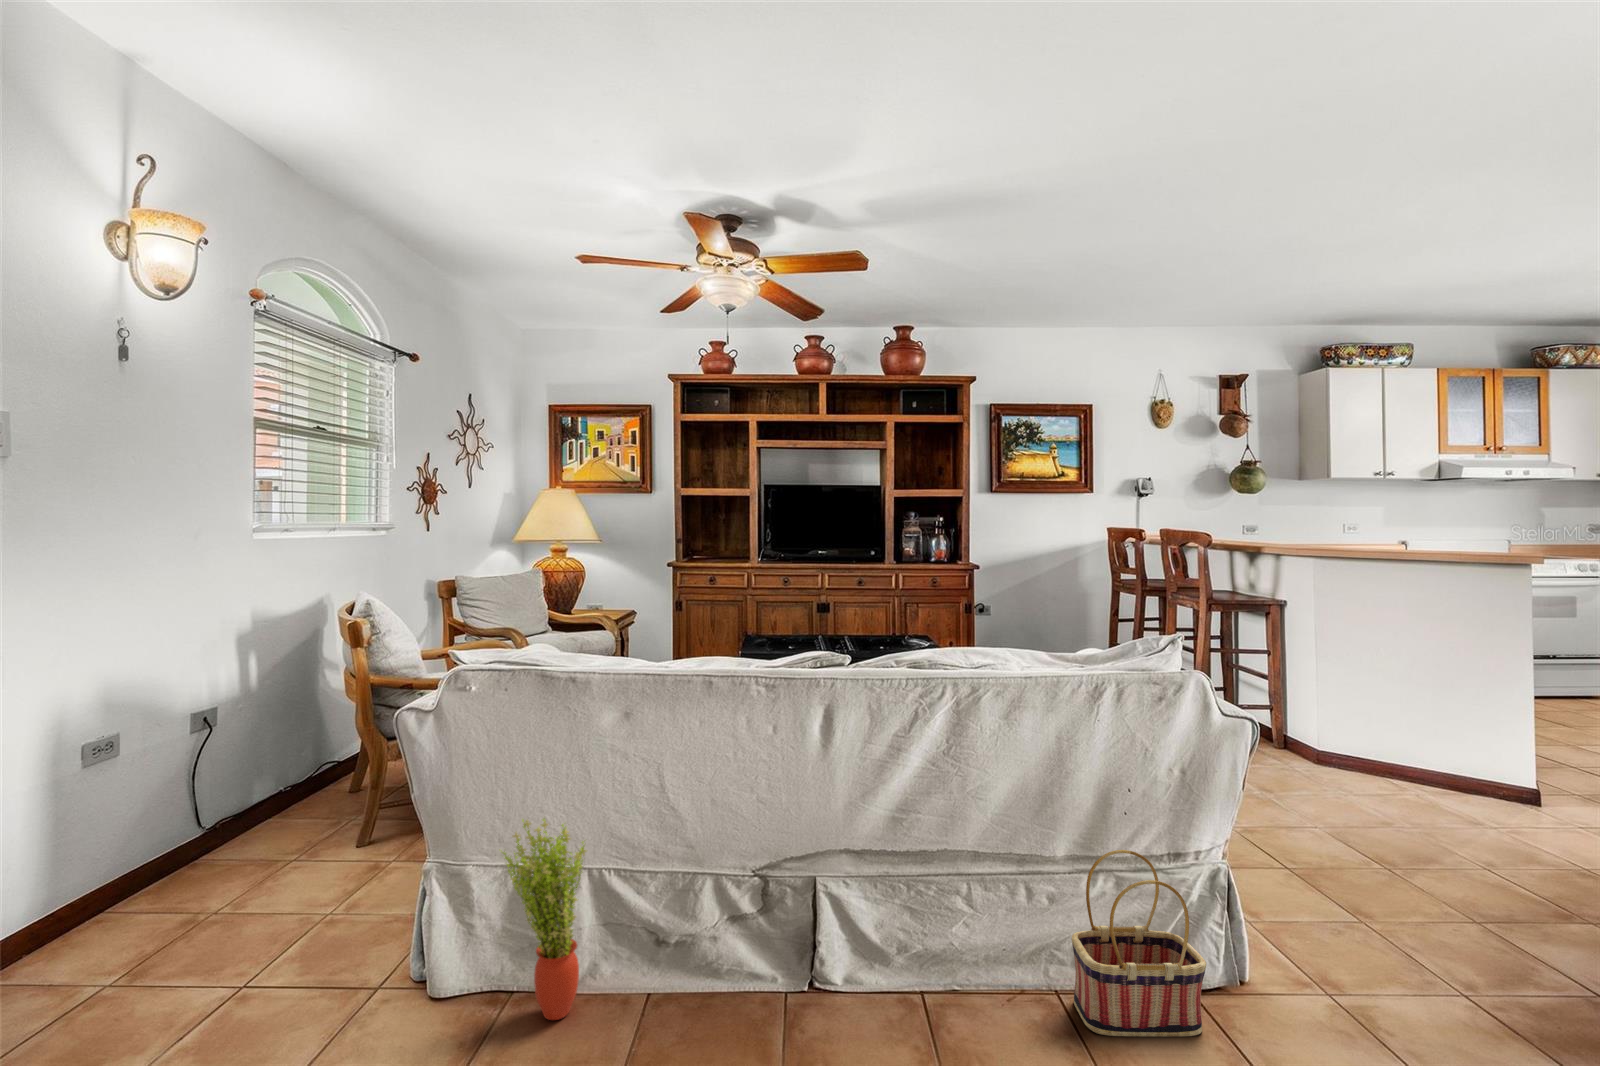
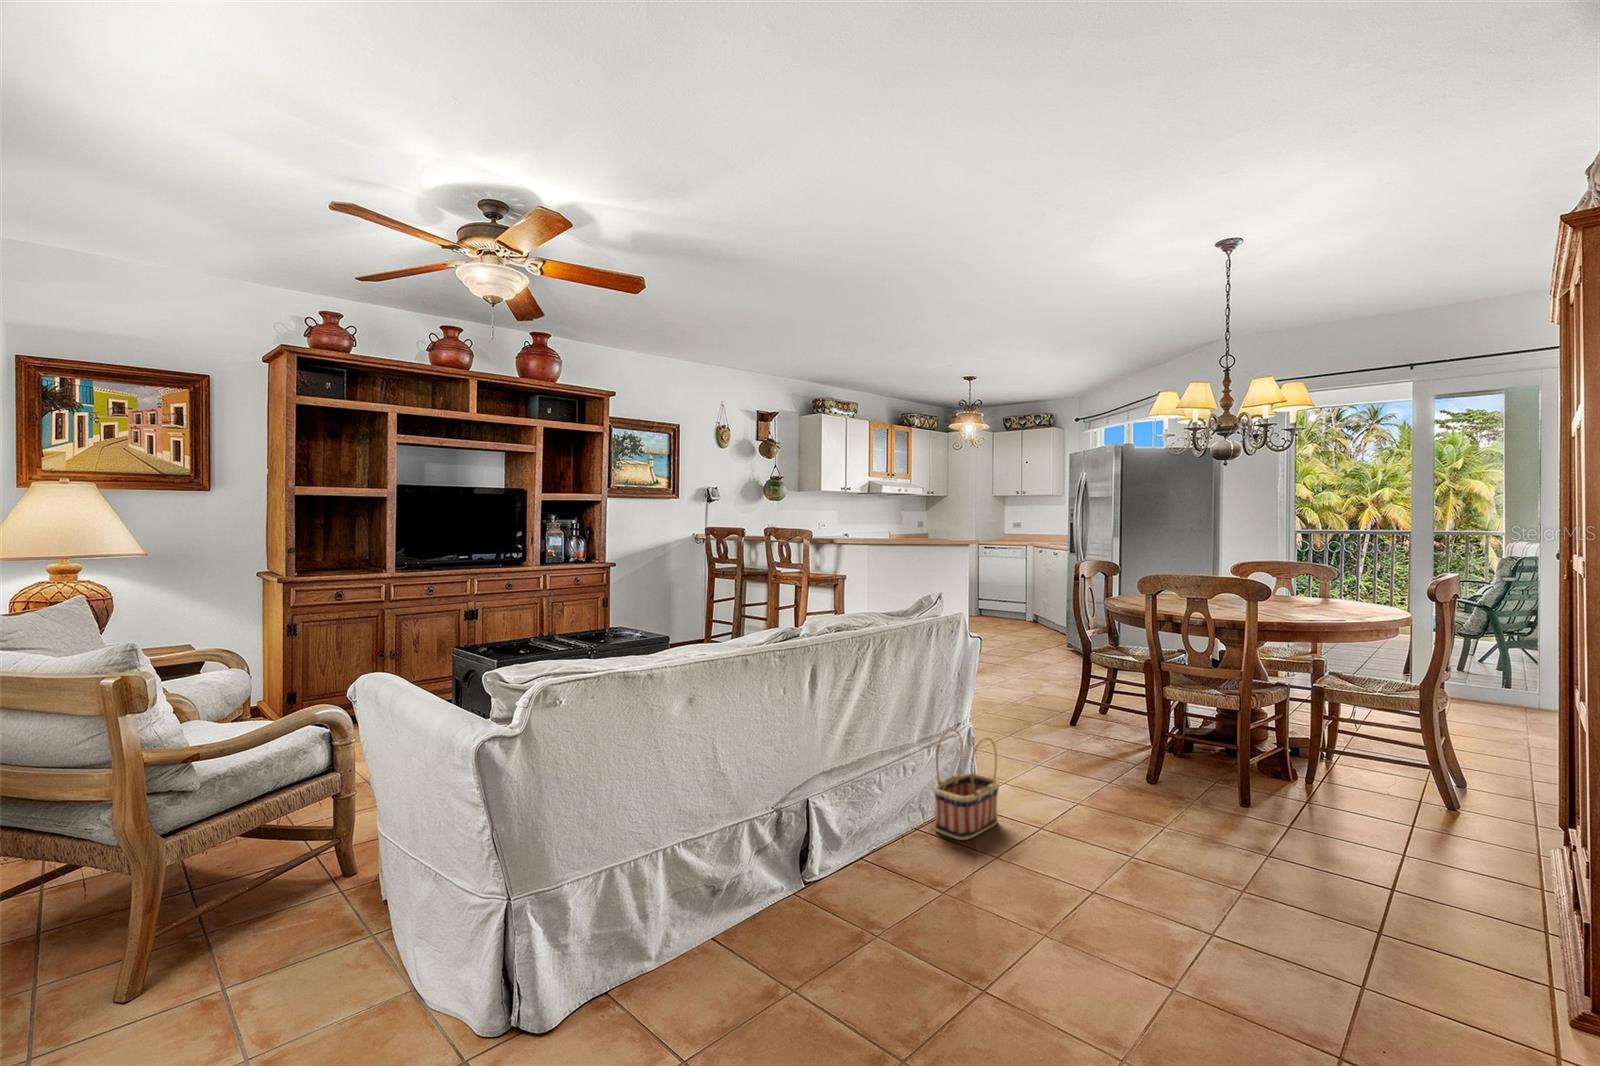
potted plant: present [502,818,586,1020] -> none [631,802,707,987]

